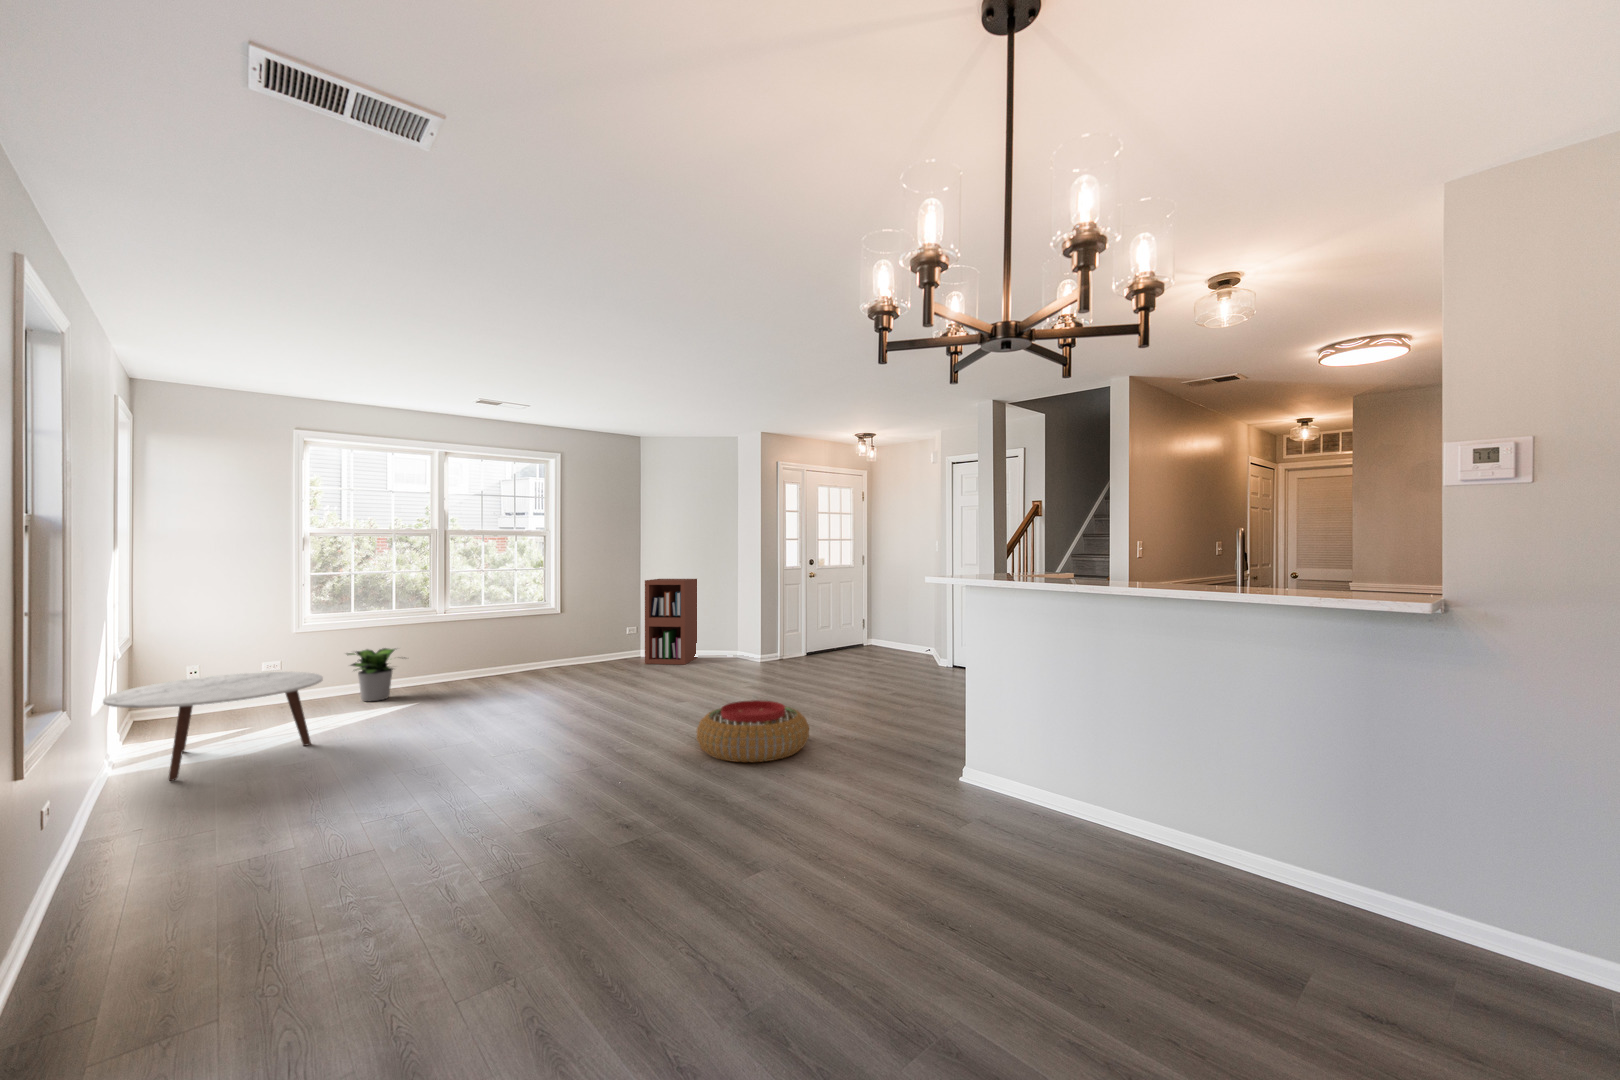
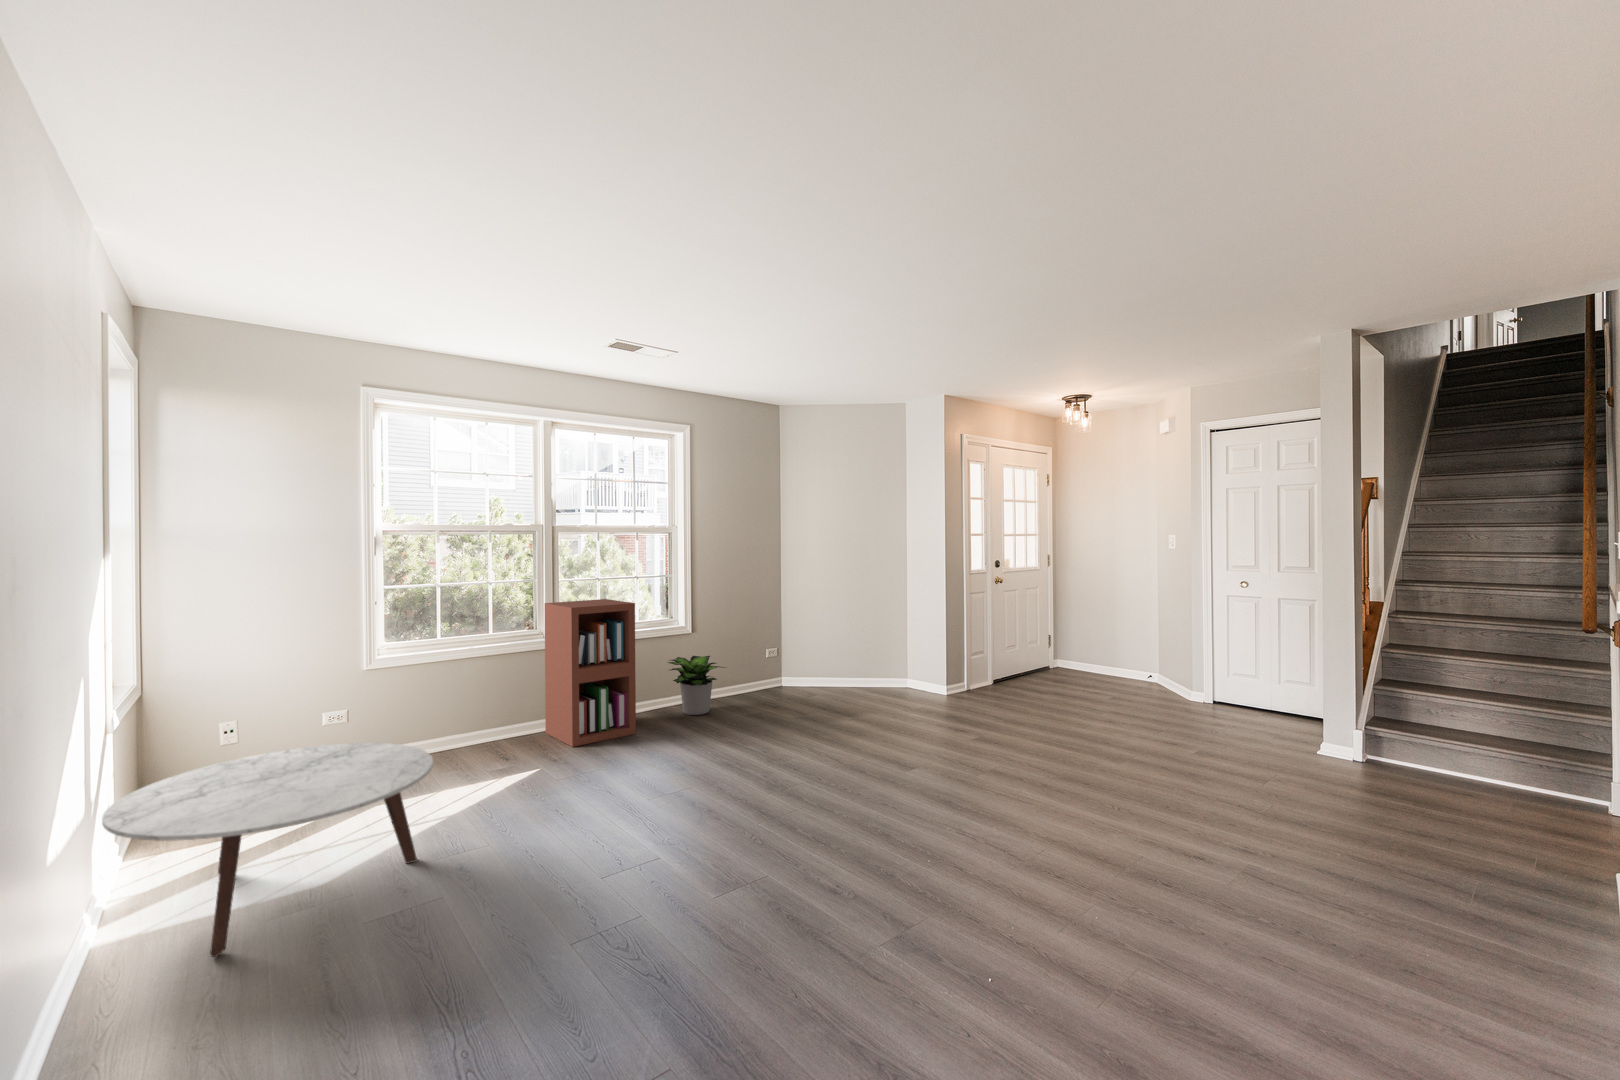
bookshelf: present [645,579,698,665] -> present [545,599,636,747]
potted plant: present [347,648,395,701] -> present [668,656,724,715]
pouf: present [697,700,809,762] -> none [1030,799,1231,926]

